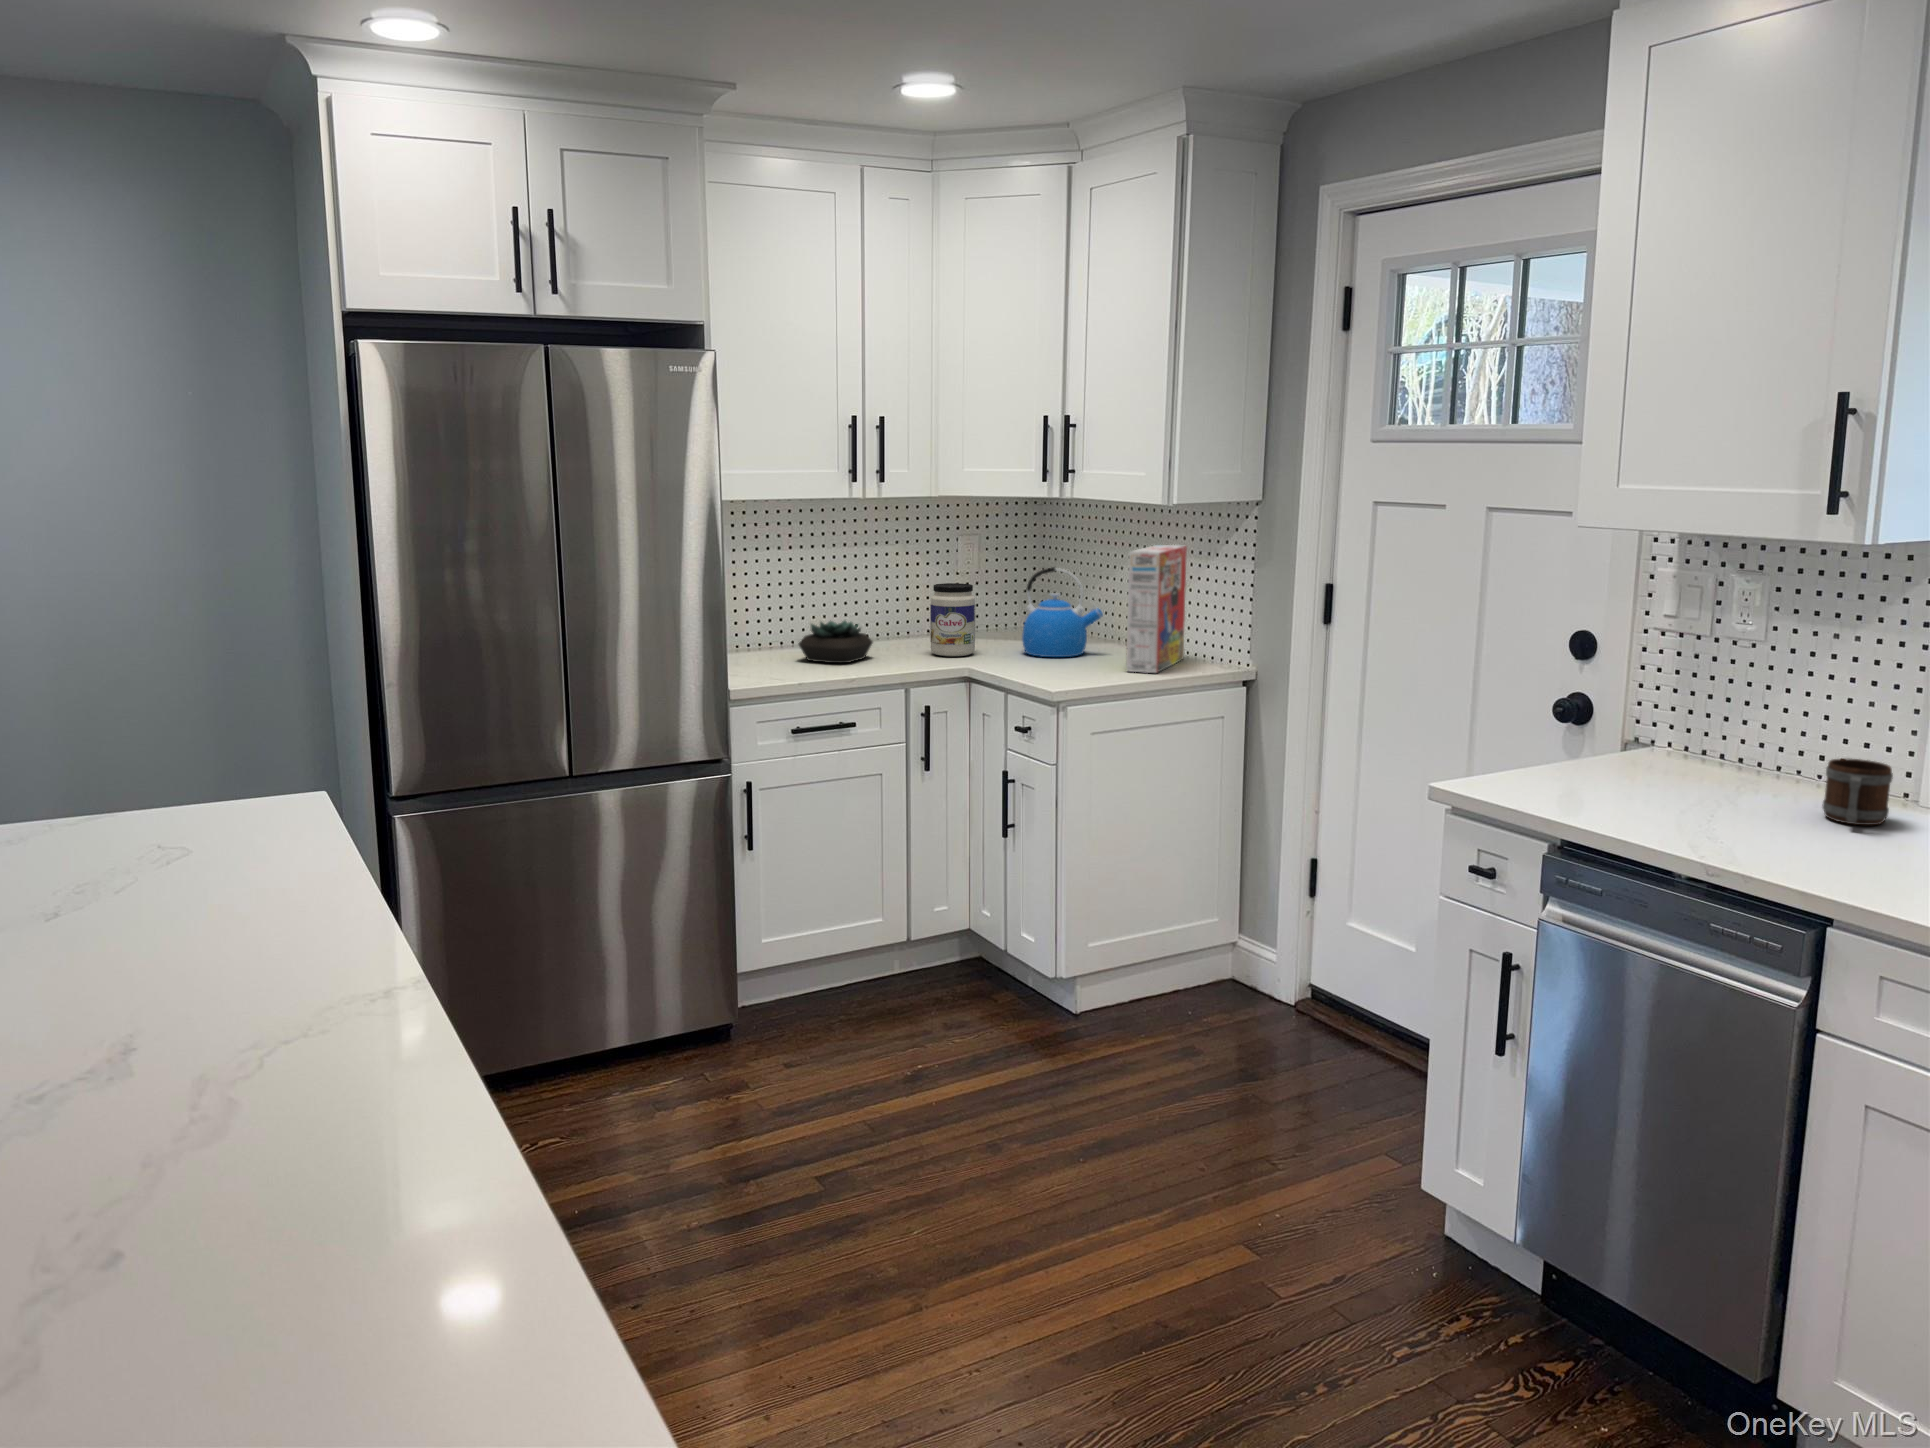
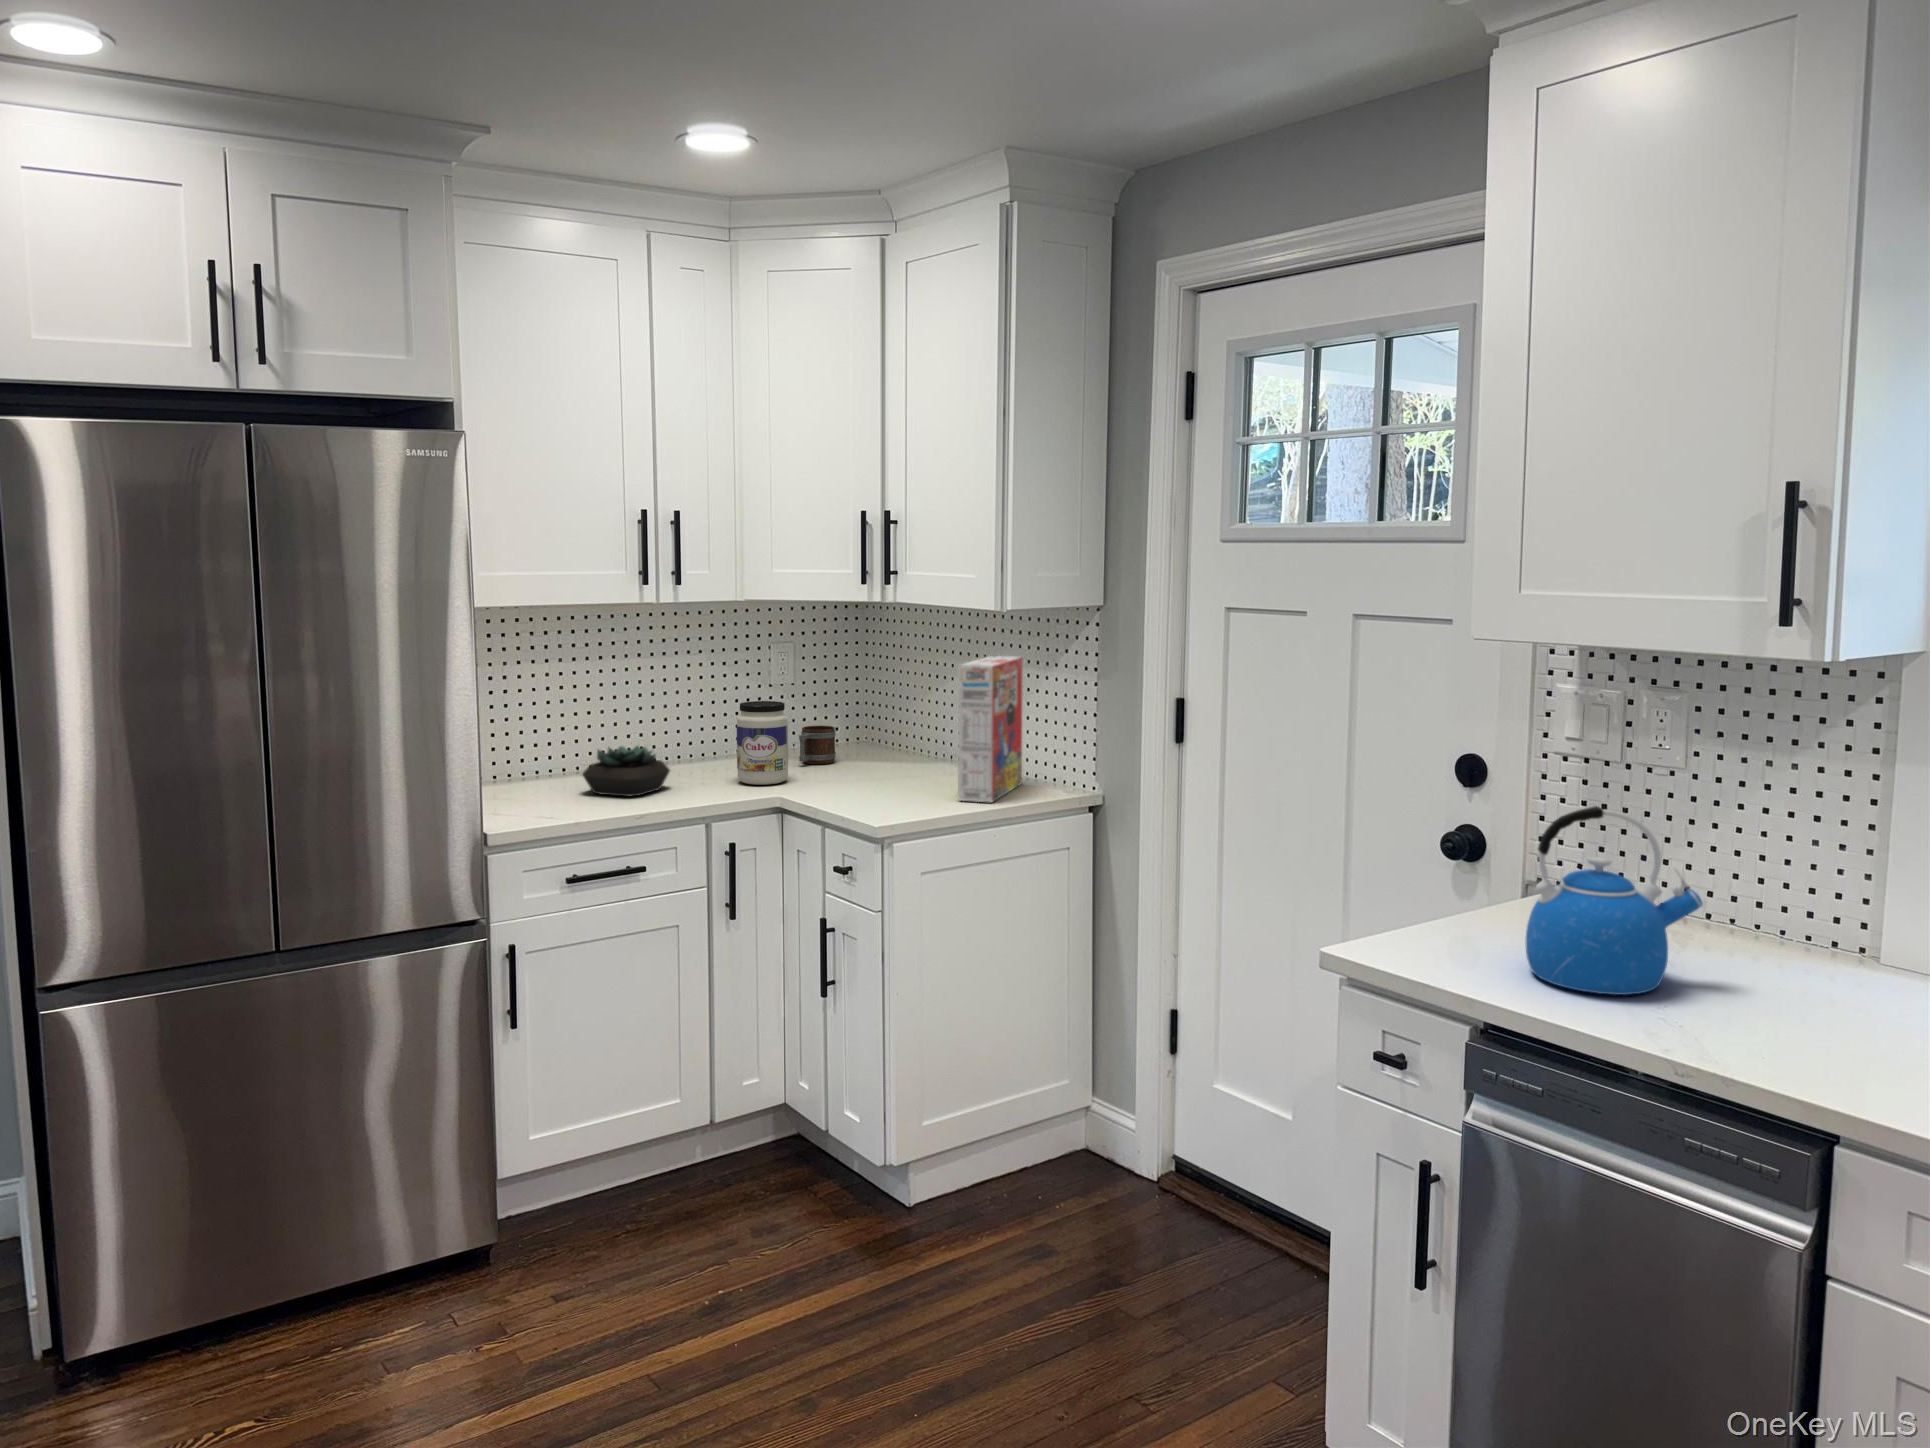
kettle: present [1022,567,1103,657] -> present [1526,806,1703,995]
mug: present [1822,758,1893,825] -> present [799,725,836,764]

